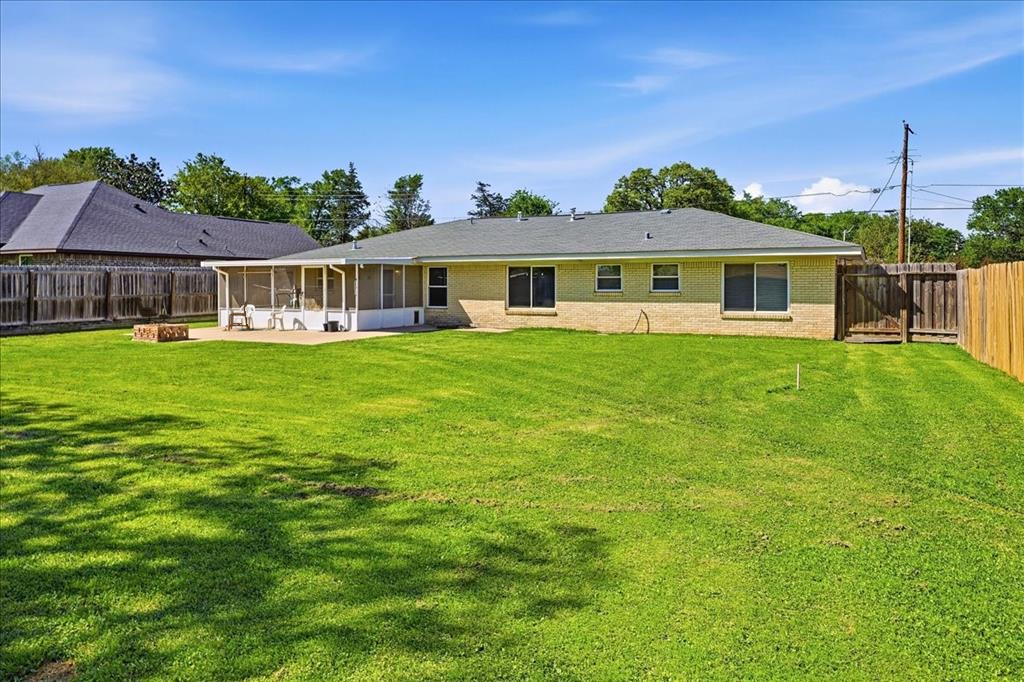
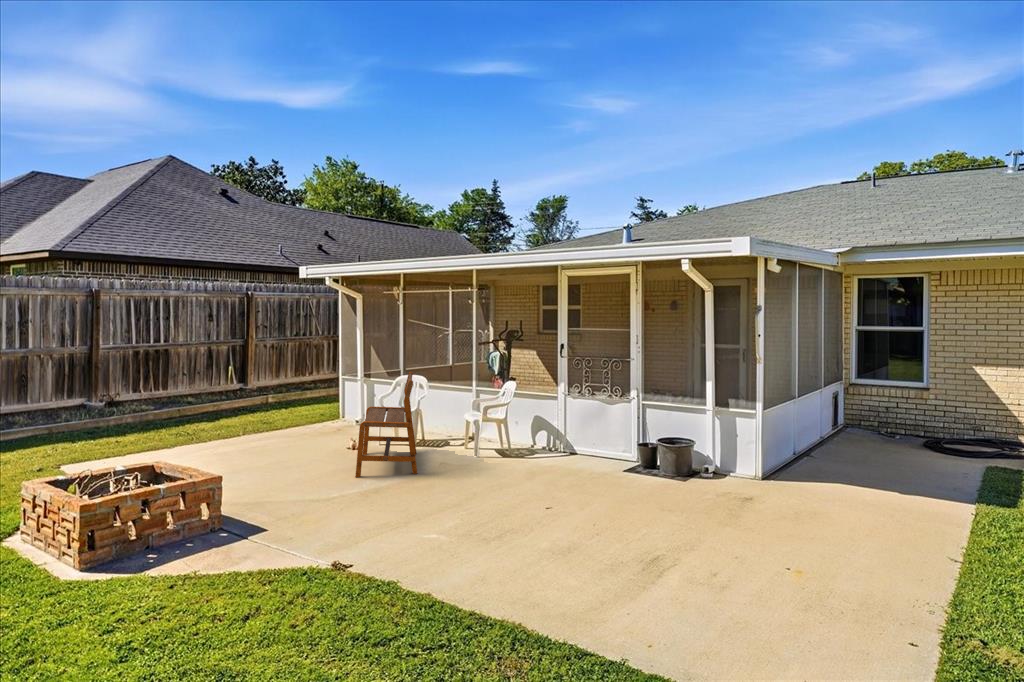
lounge chair: present [136,297,170,323] -> none [164,348,238,408]

